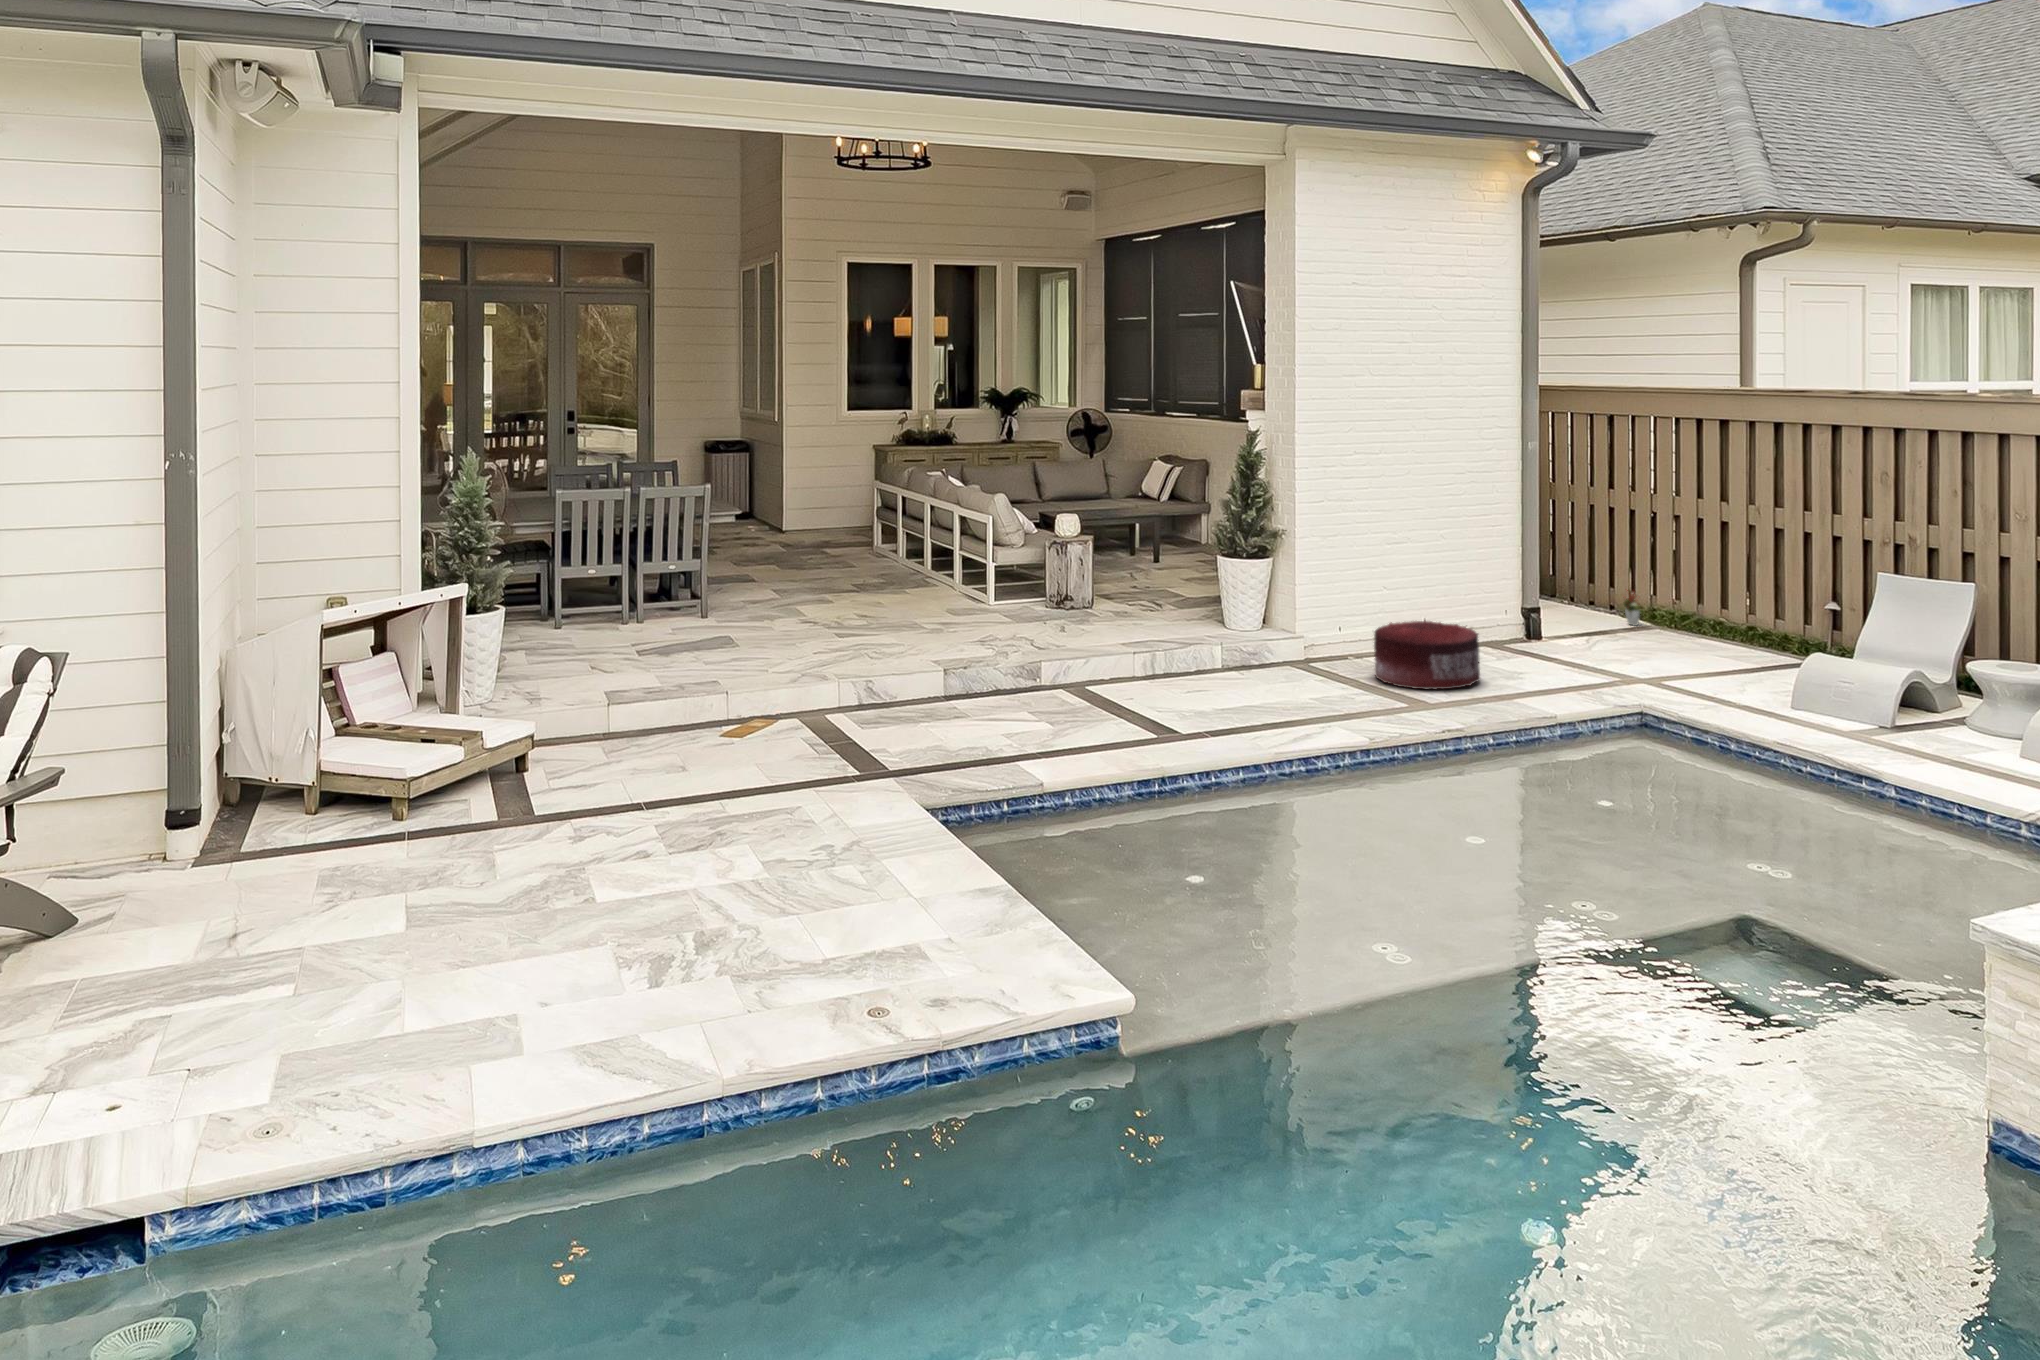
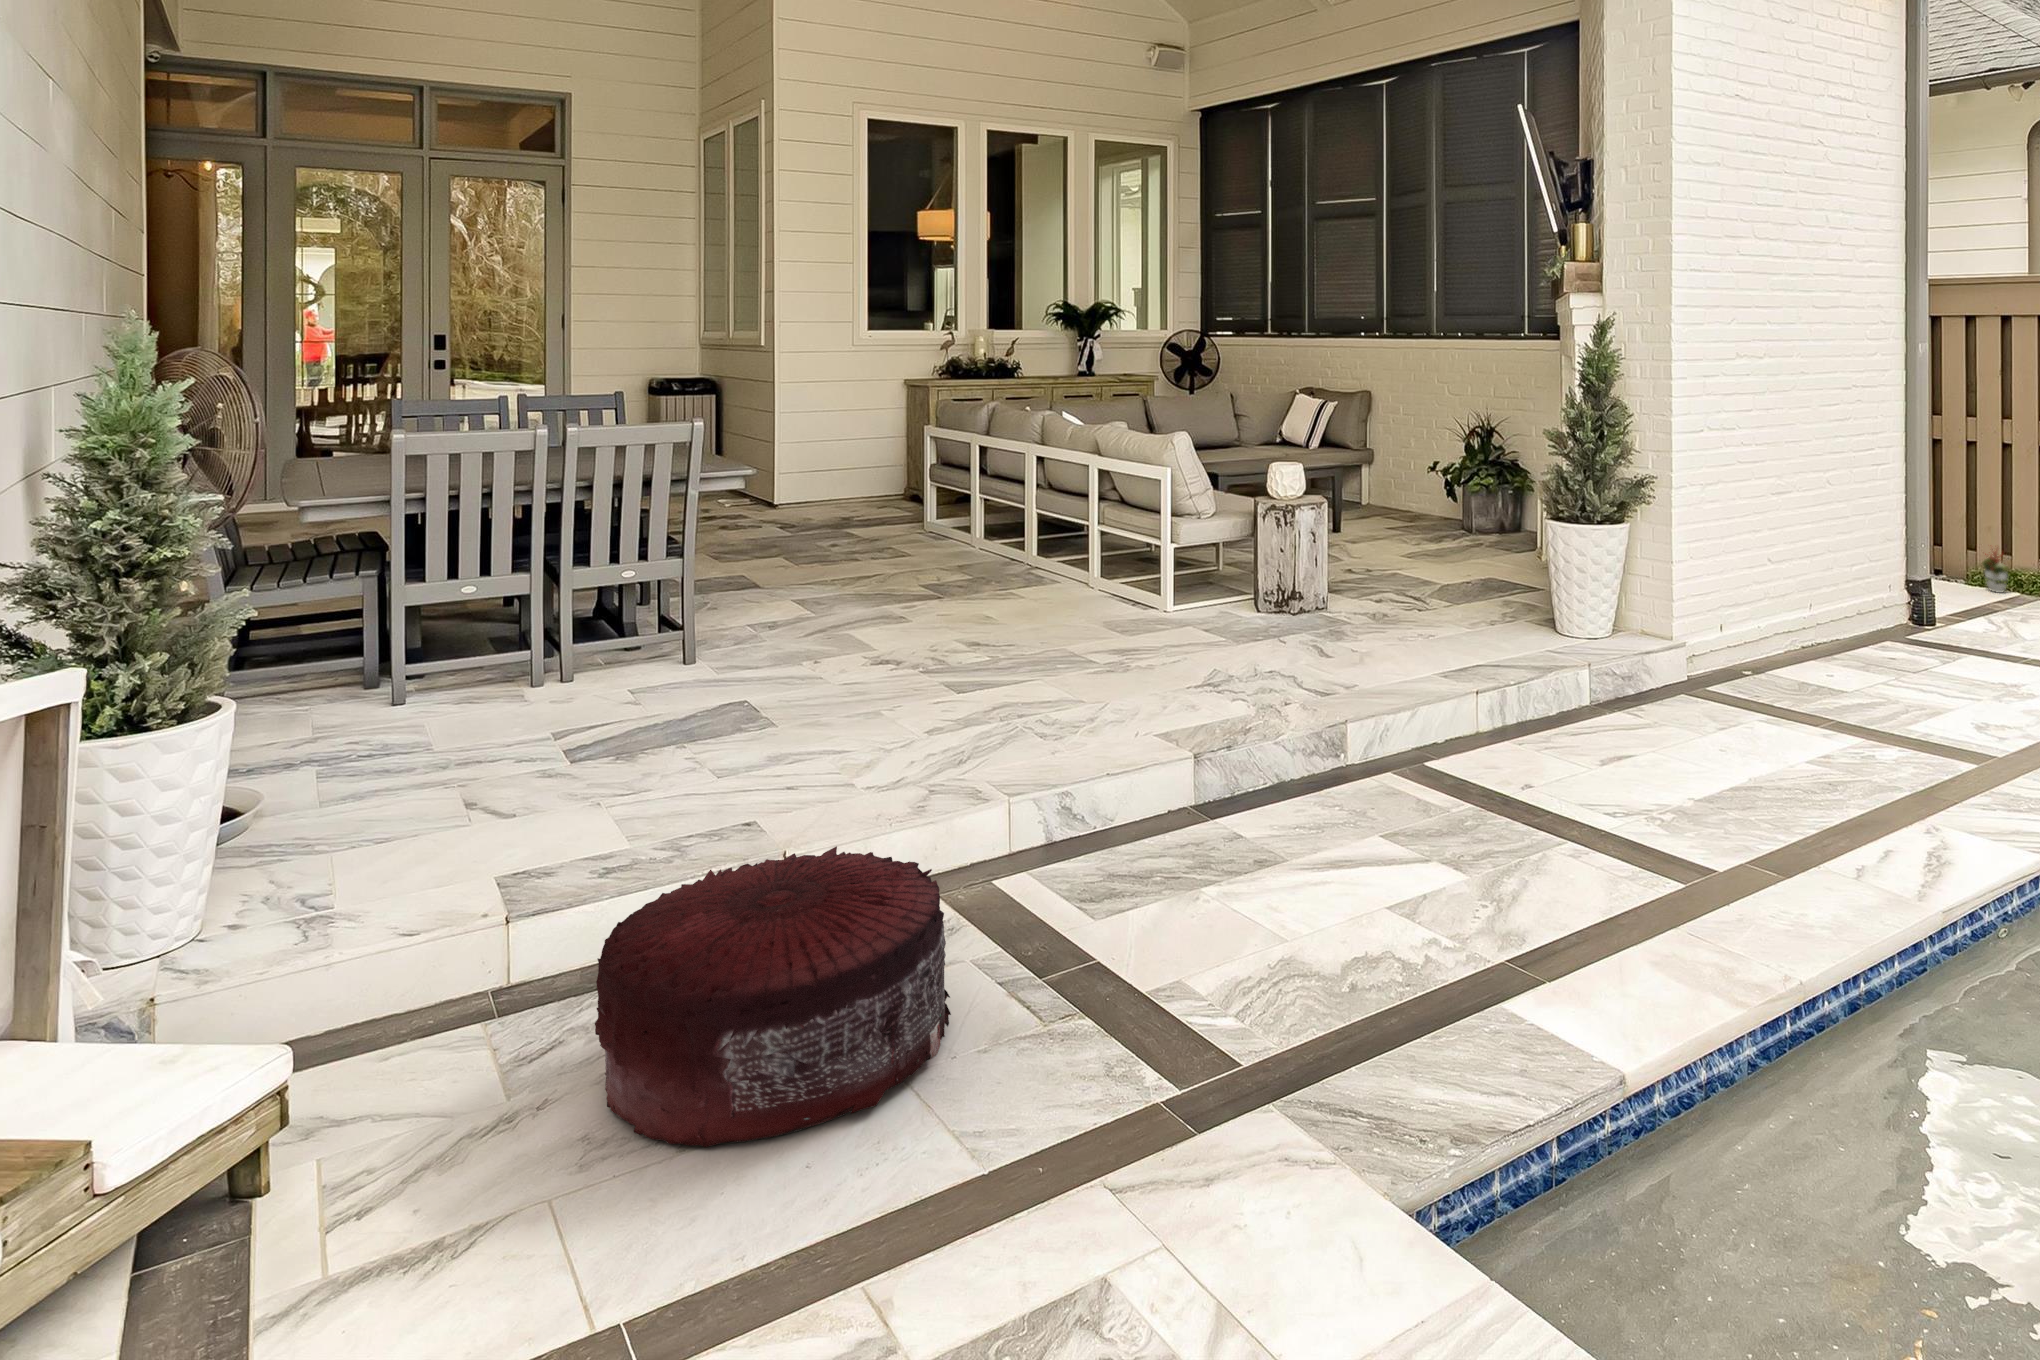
pouf: present [1374,621,1480,689] -> present [595,846,951,1147]

